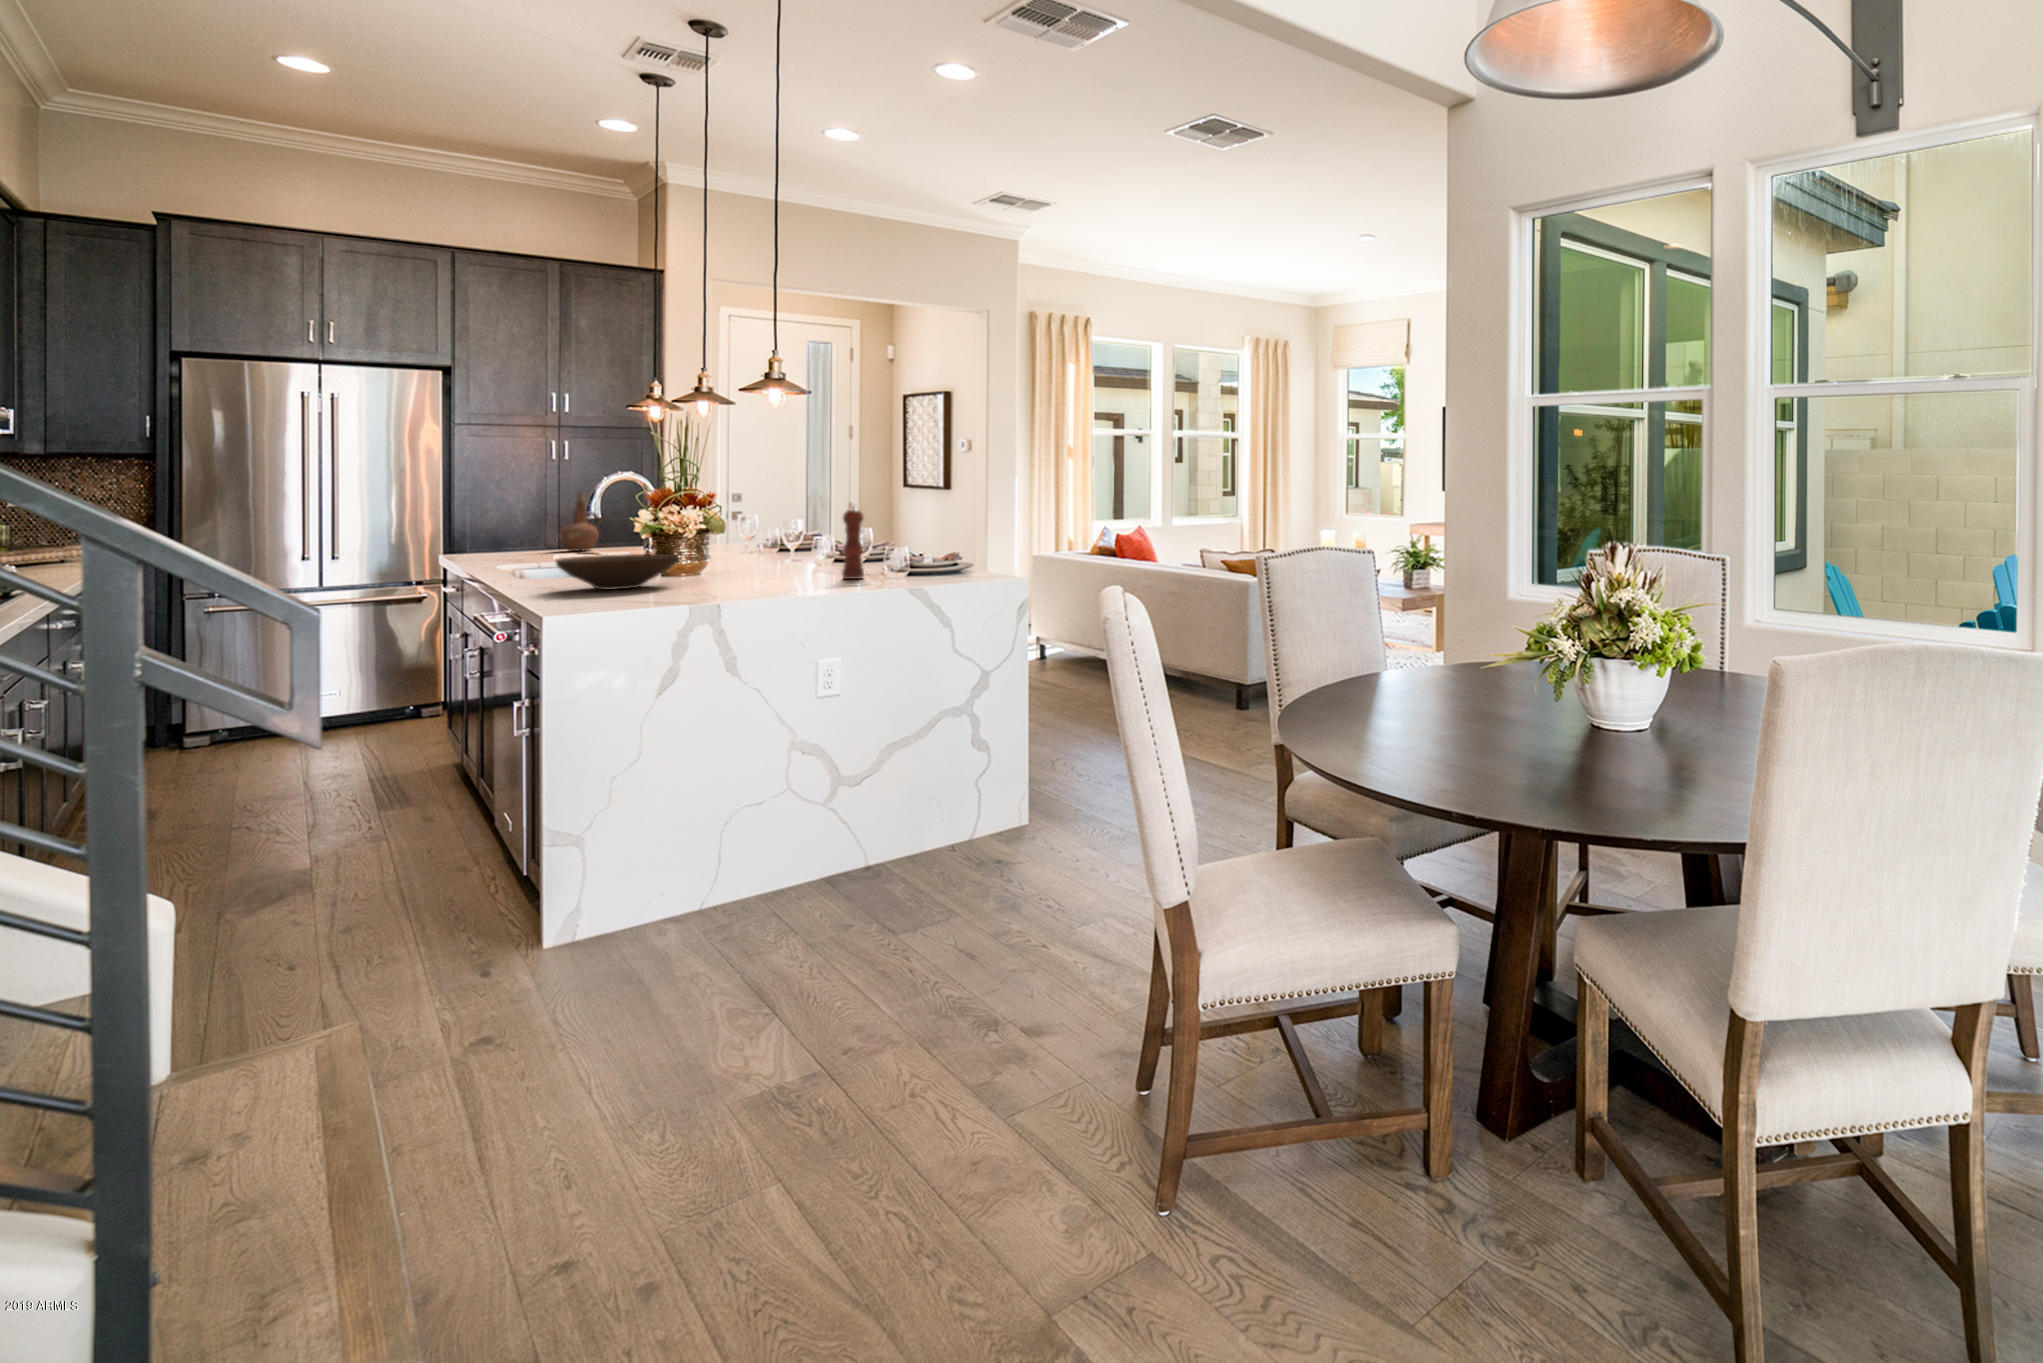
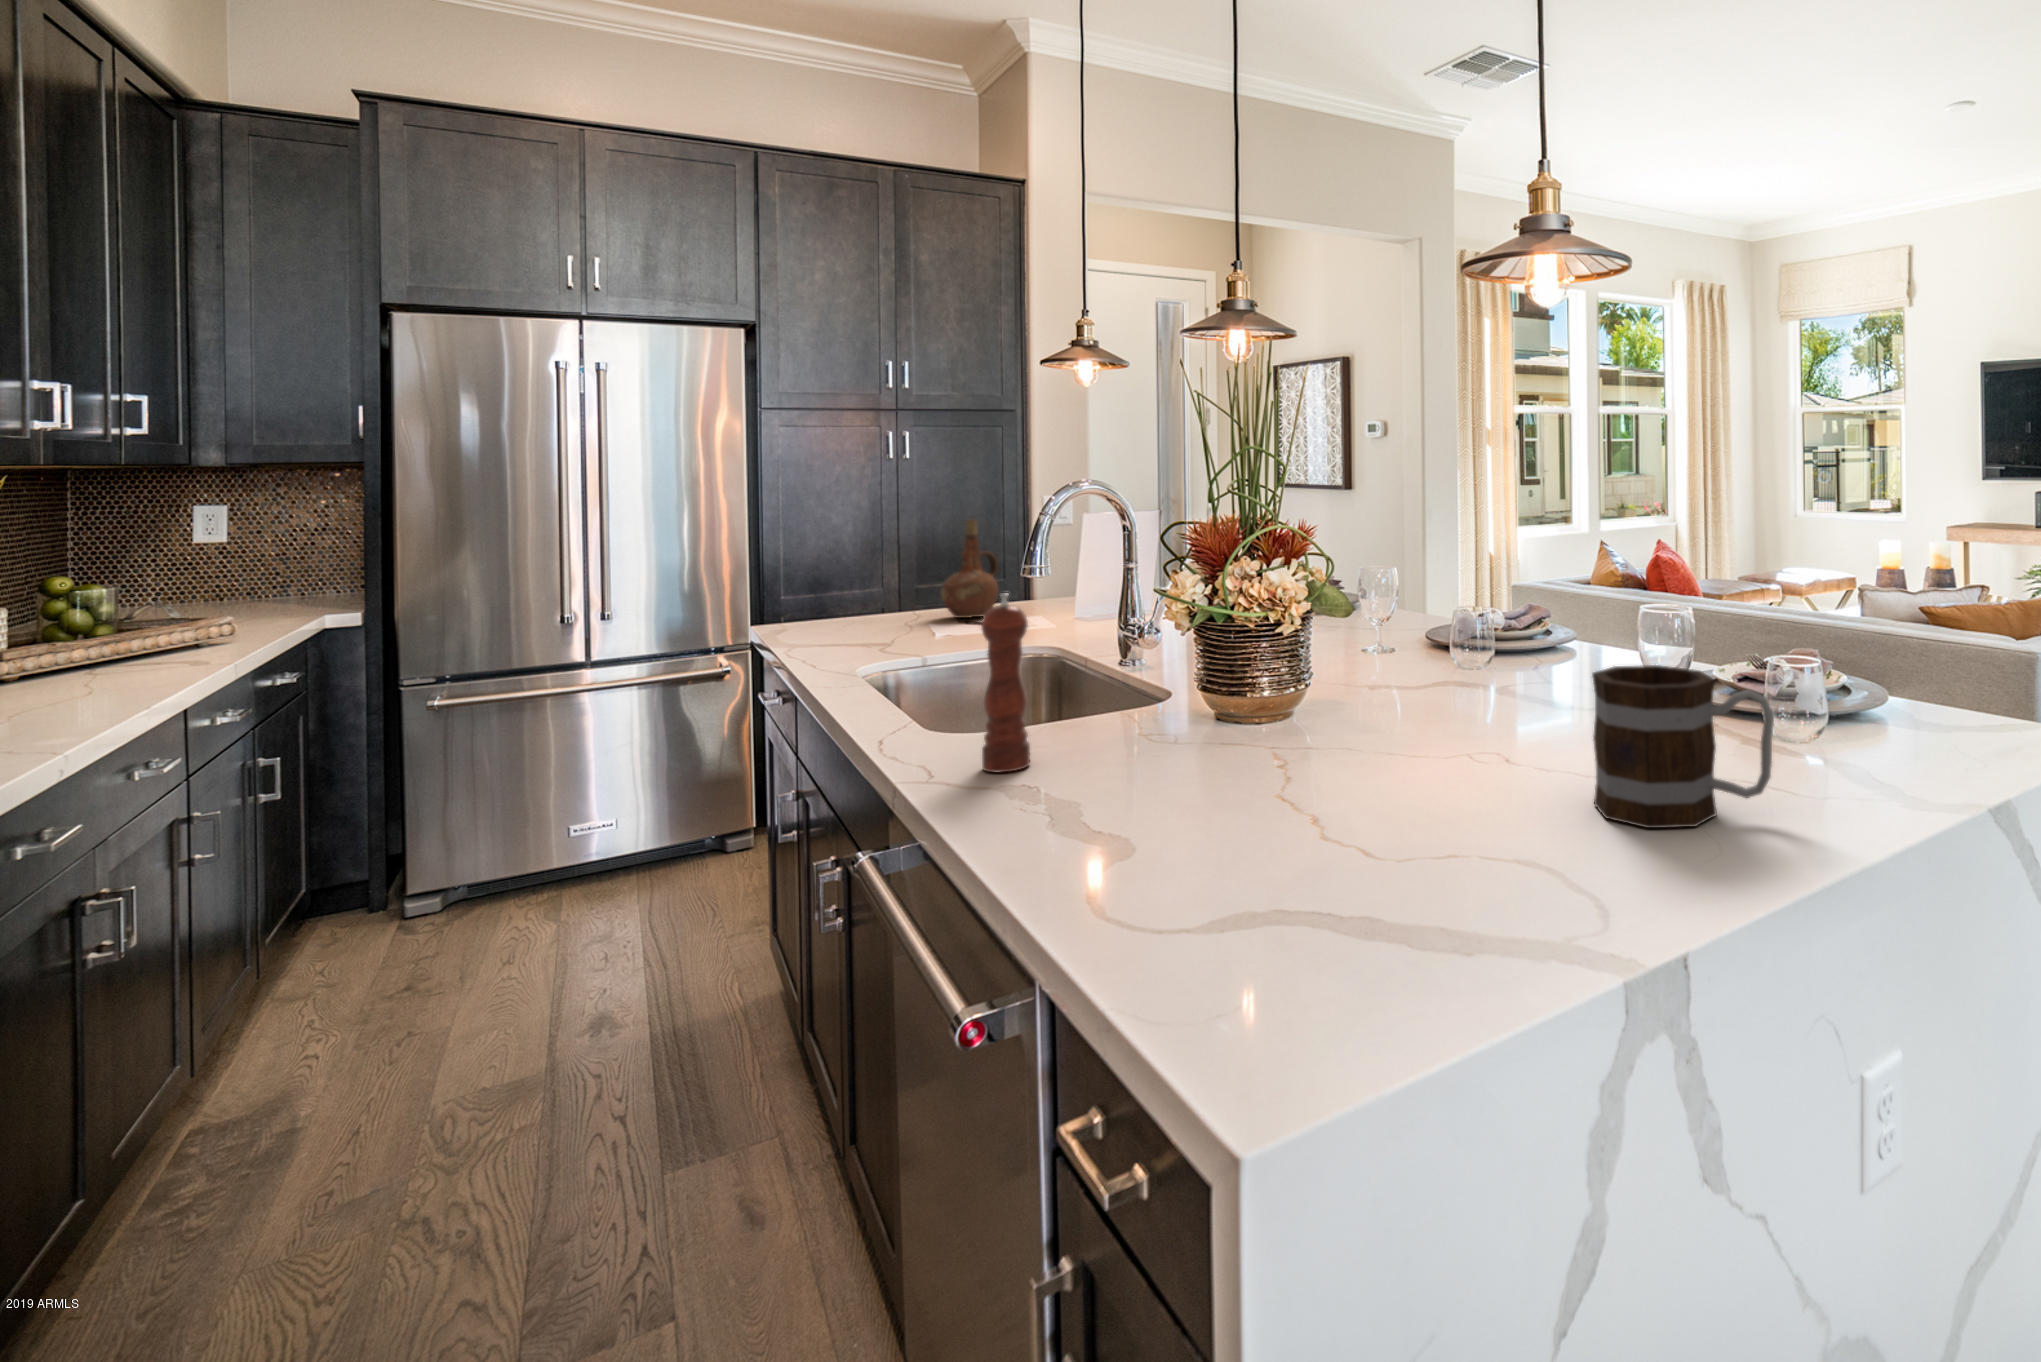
pepper mill: present [842,505,864,579] -> present [981,593,1030,772]
mug: none [746,531,810,583] -> present [1592,665,1774,828]
wooden bowl: present [556,554,679,590] -> none [1169,729,1460,867]

